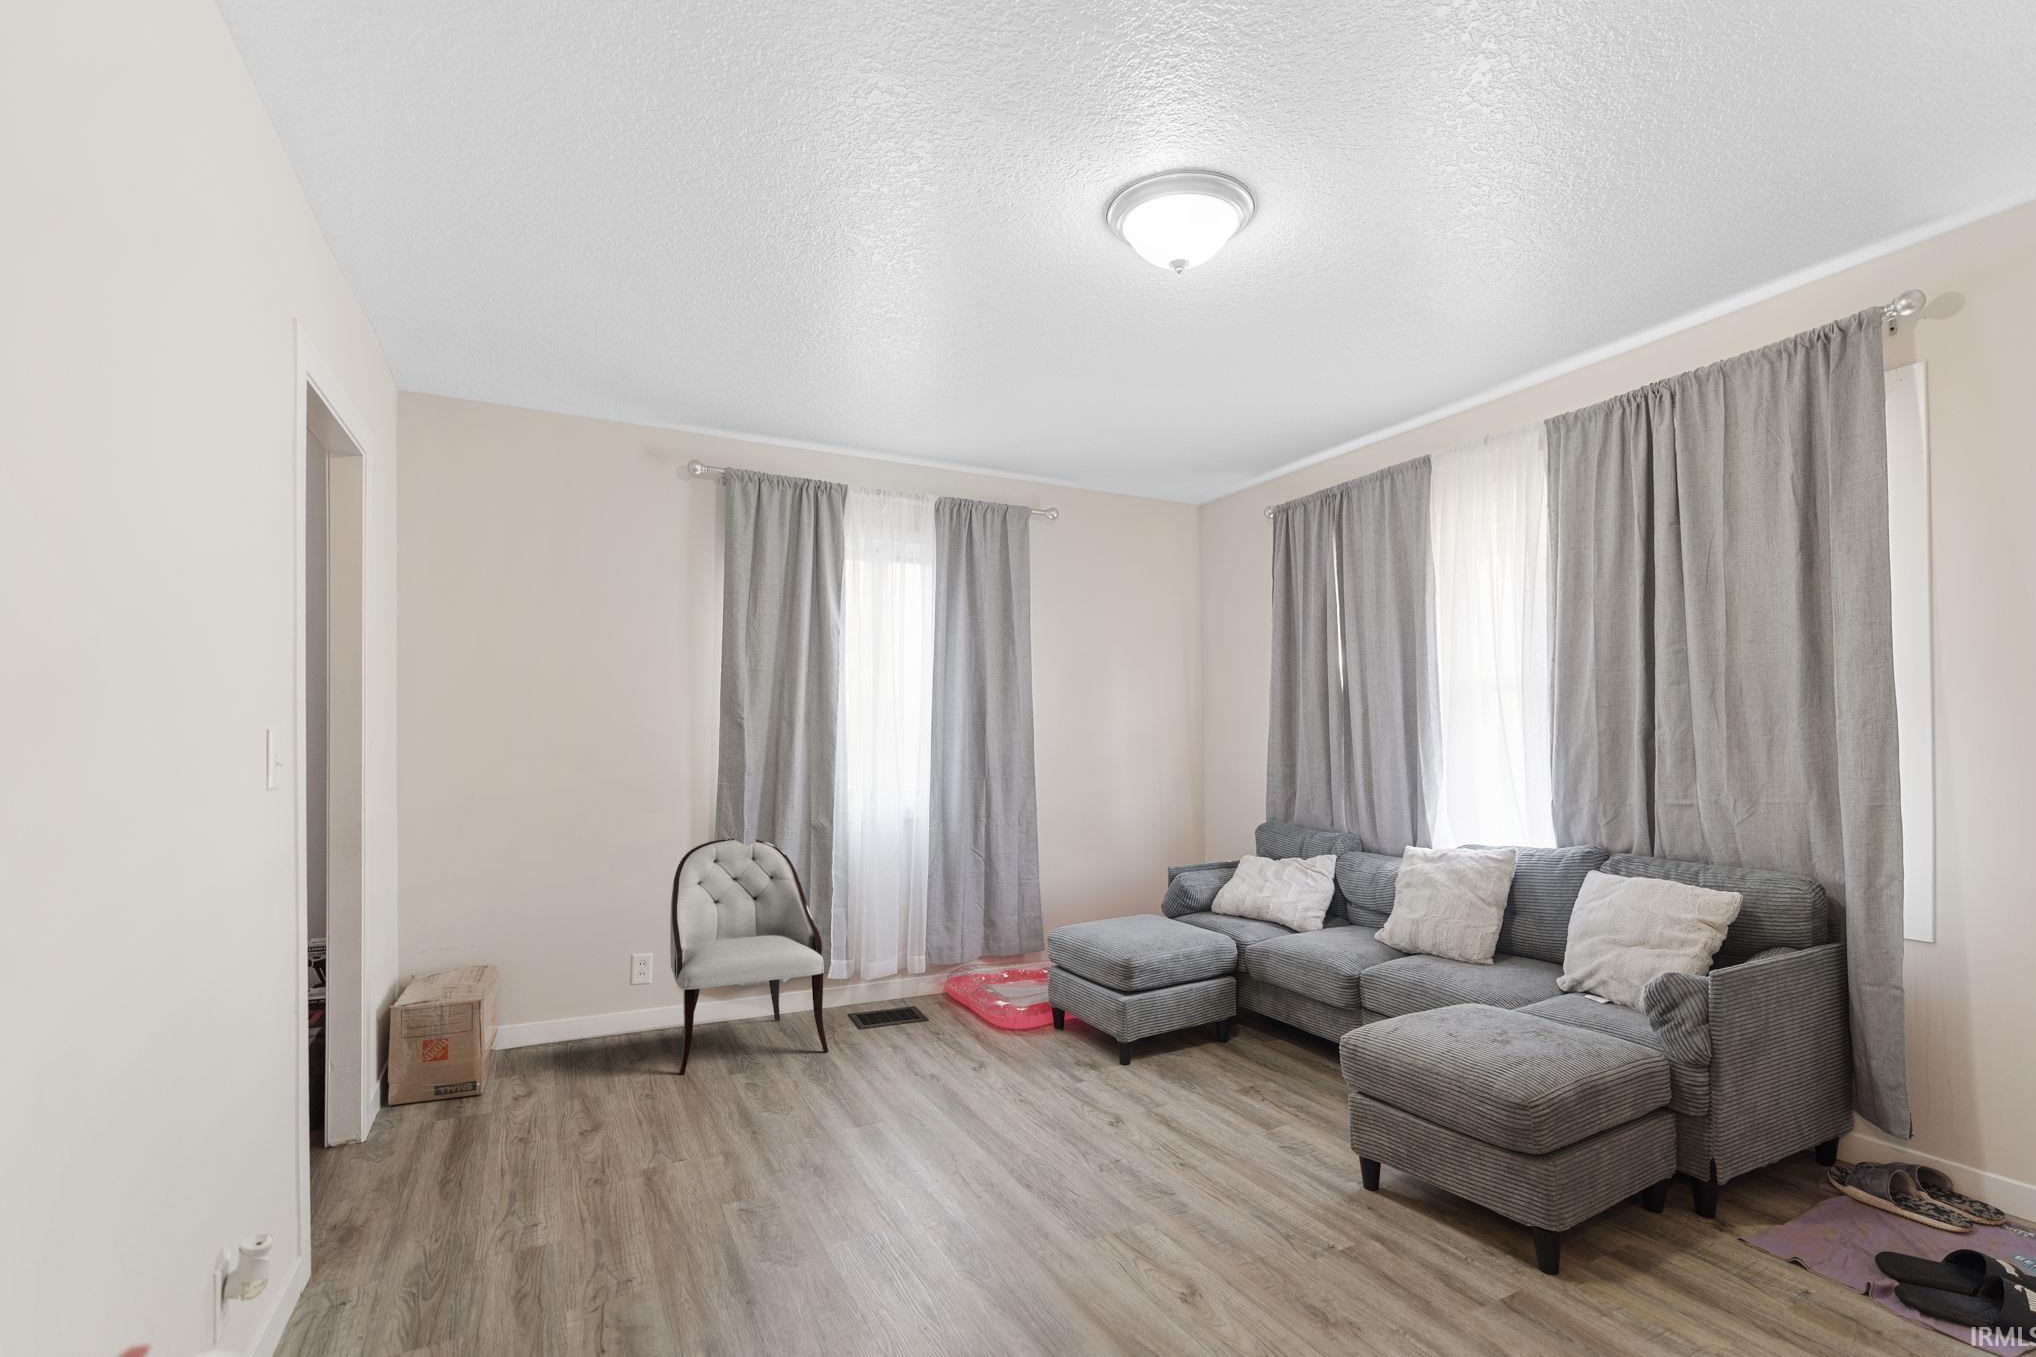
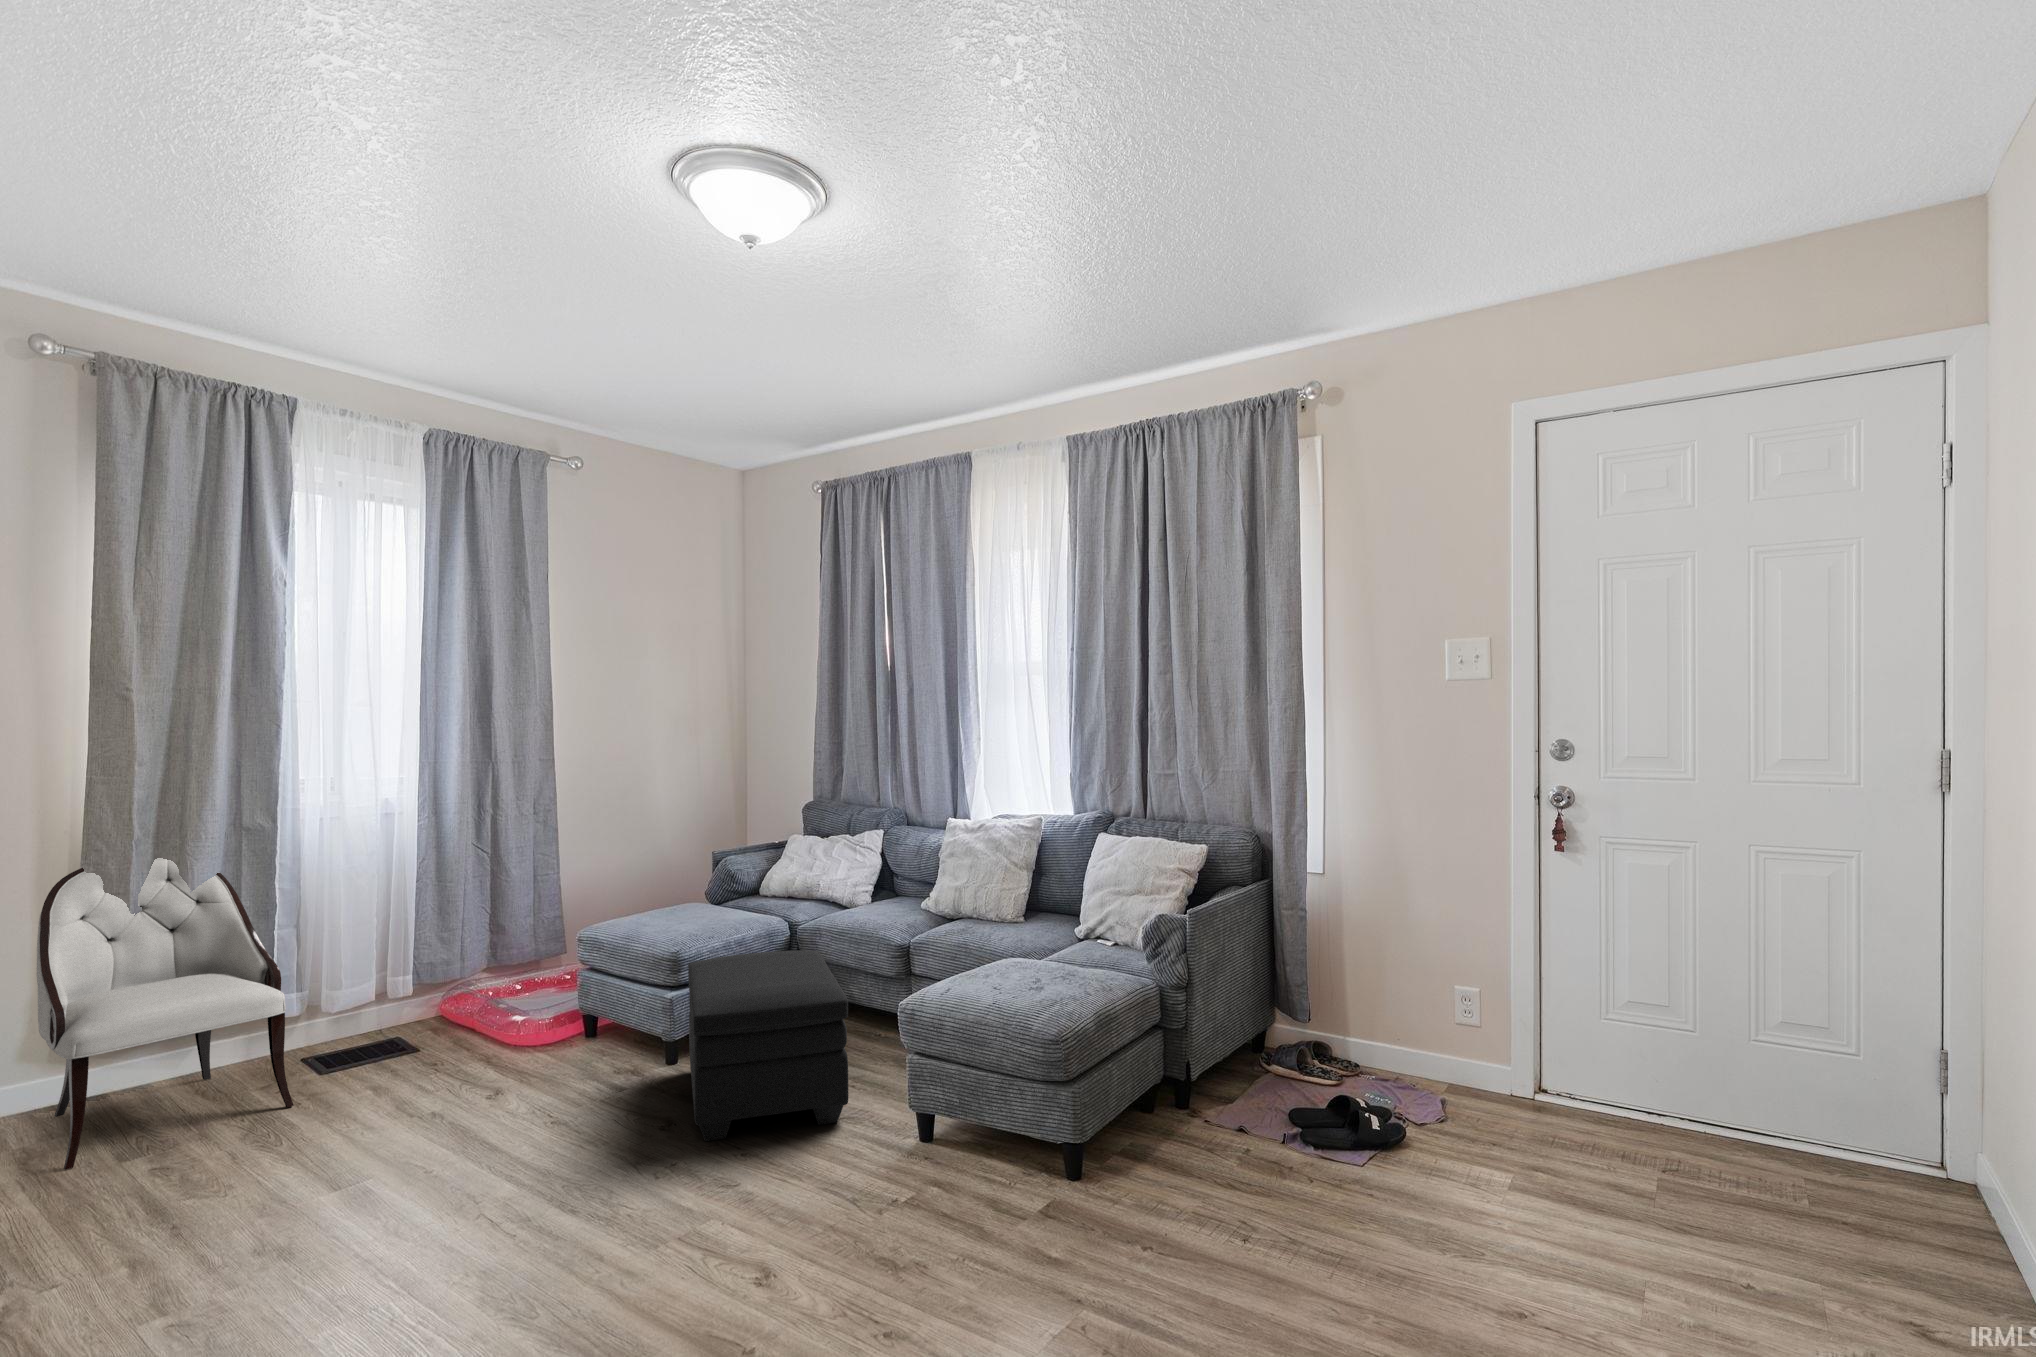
ottoman: none [1133,967,1288,1151] -> present [688,951,848,1141]

